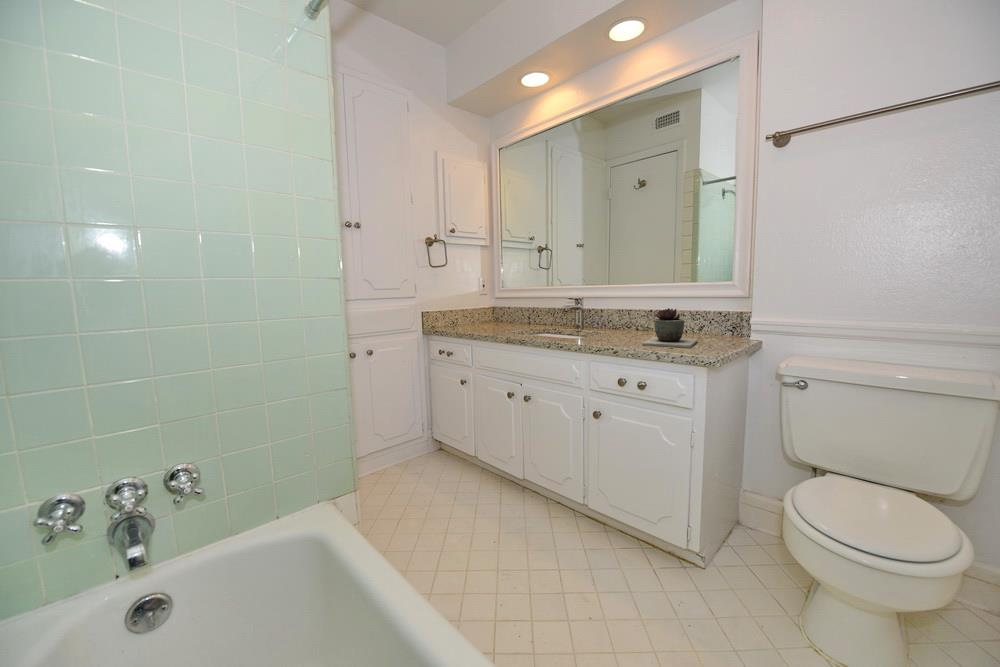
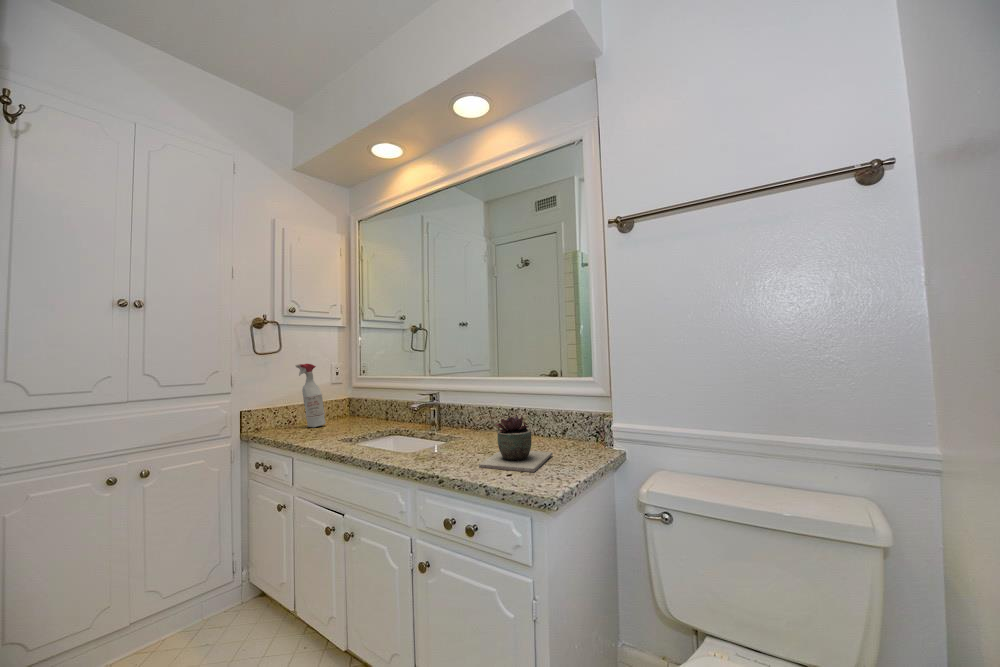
spray bottle: none [461,275,484,327] -> present [295,364,326,428]

